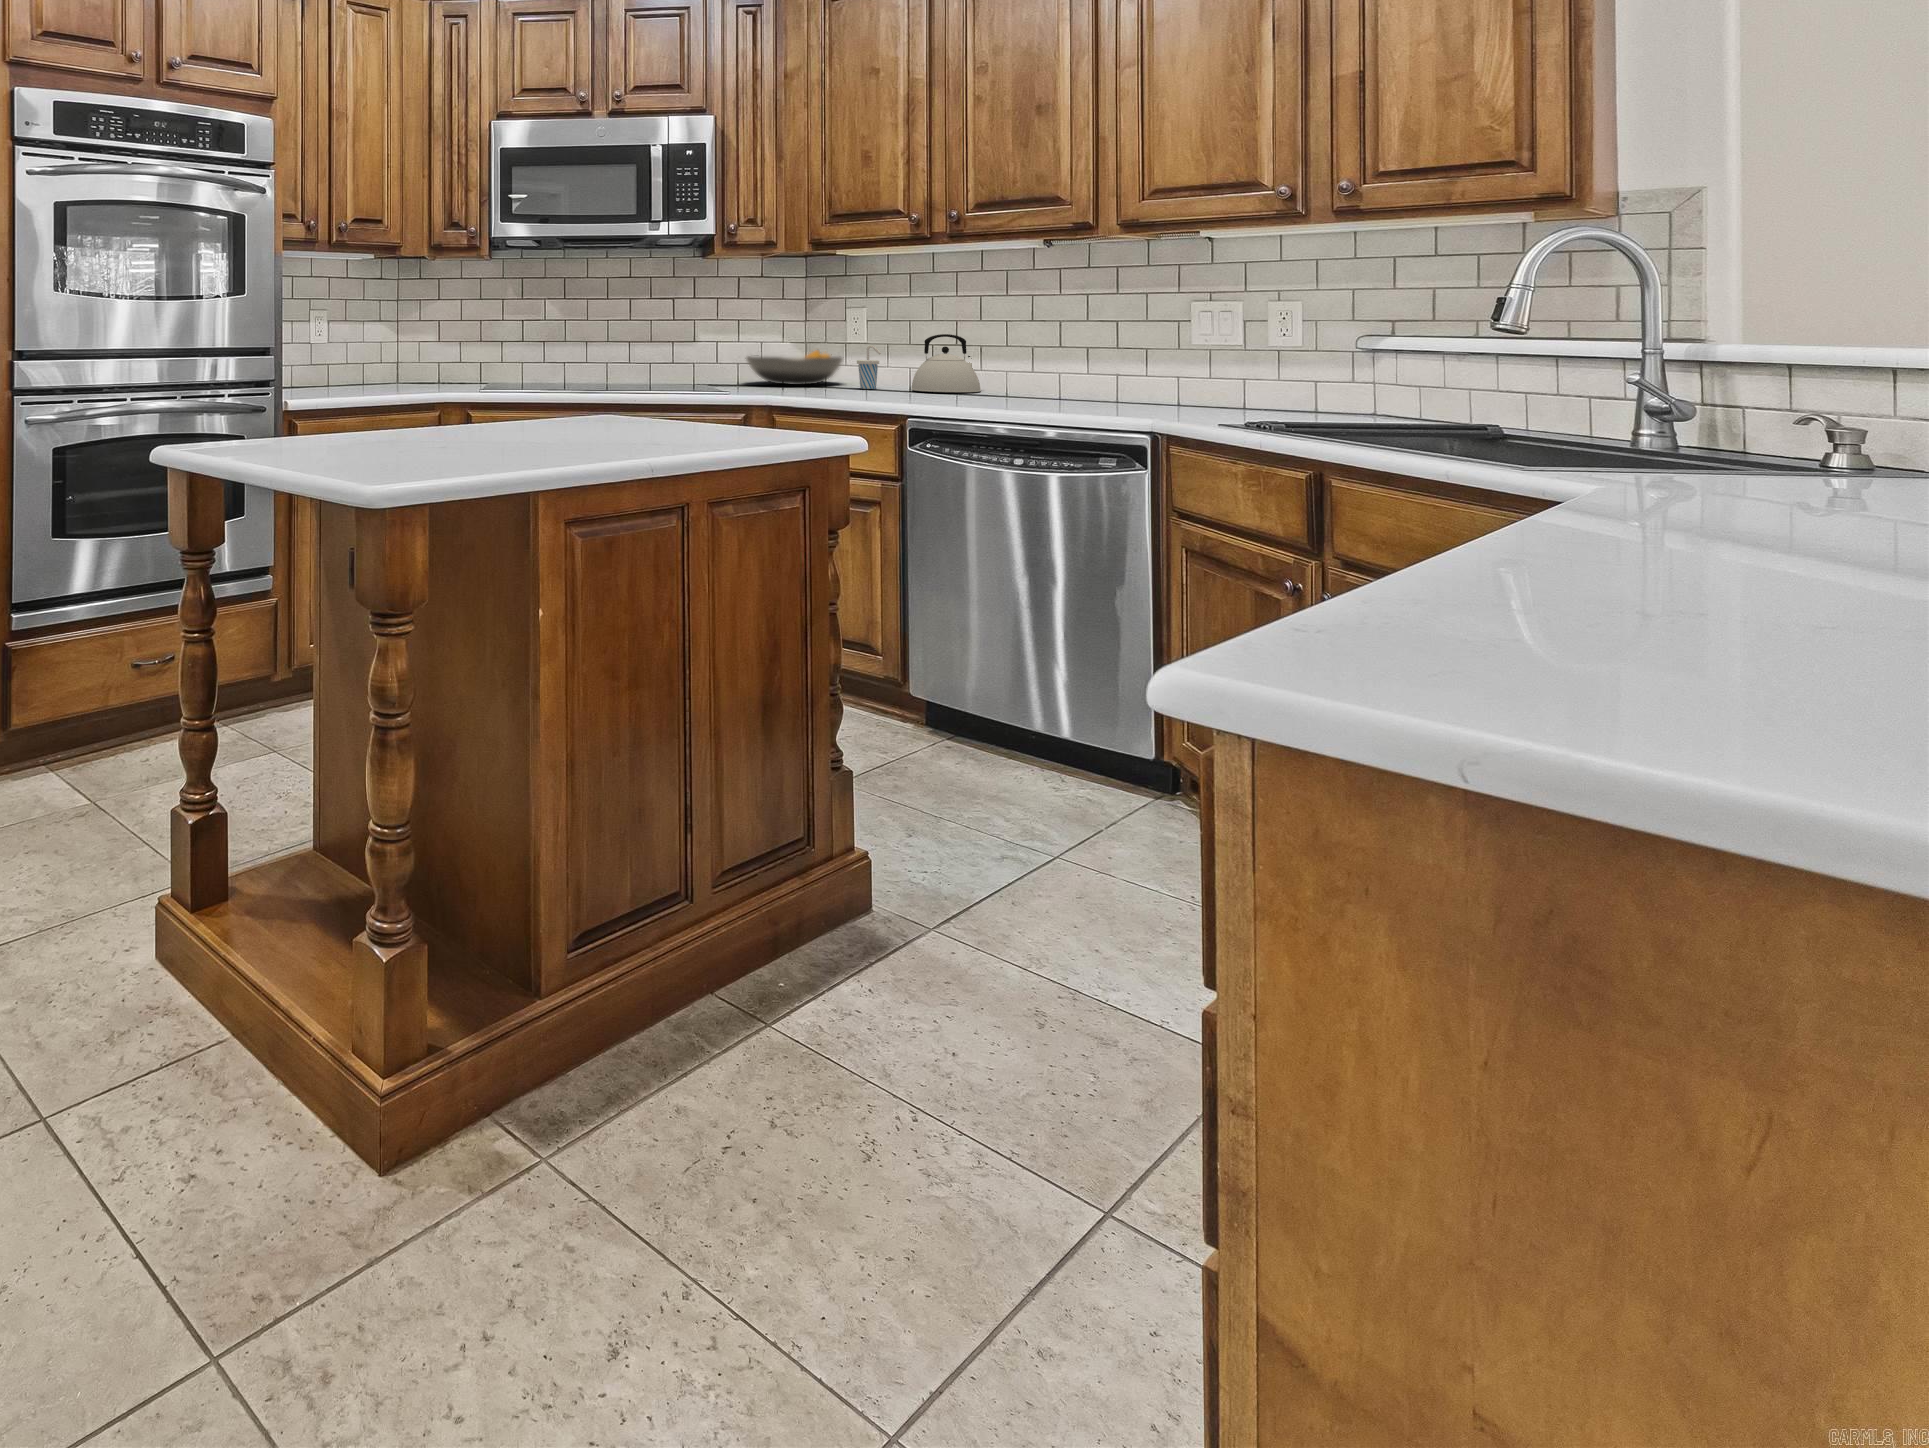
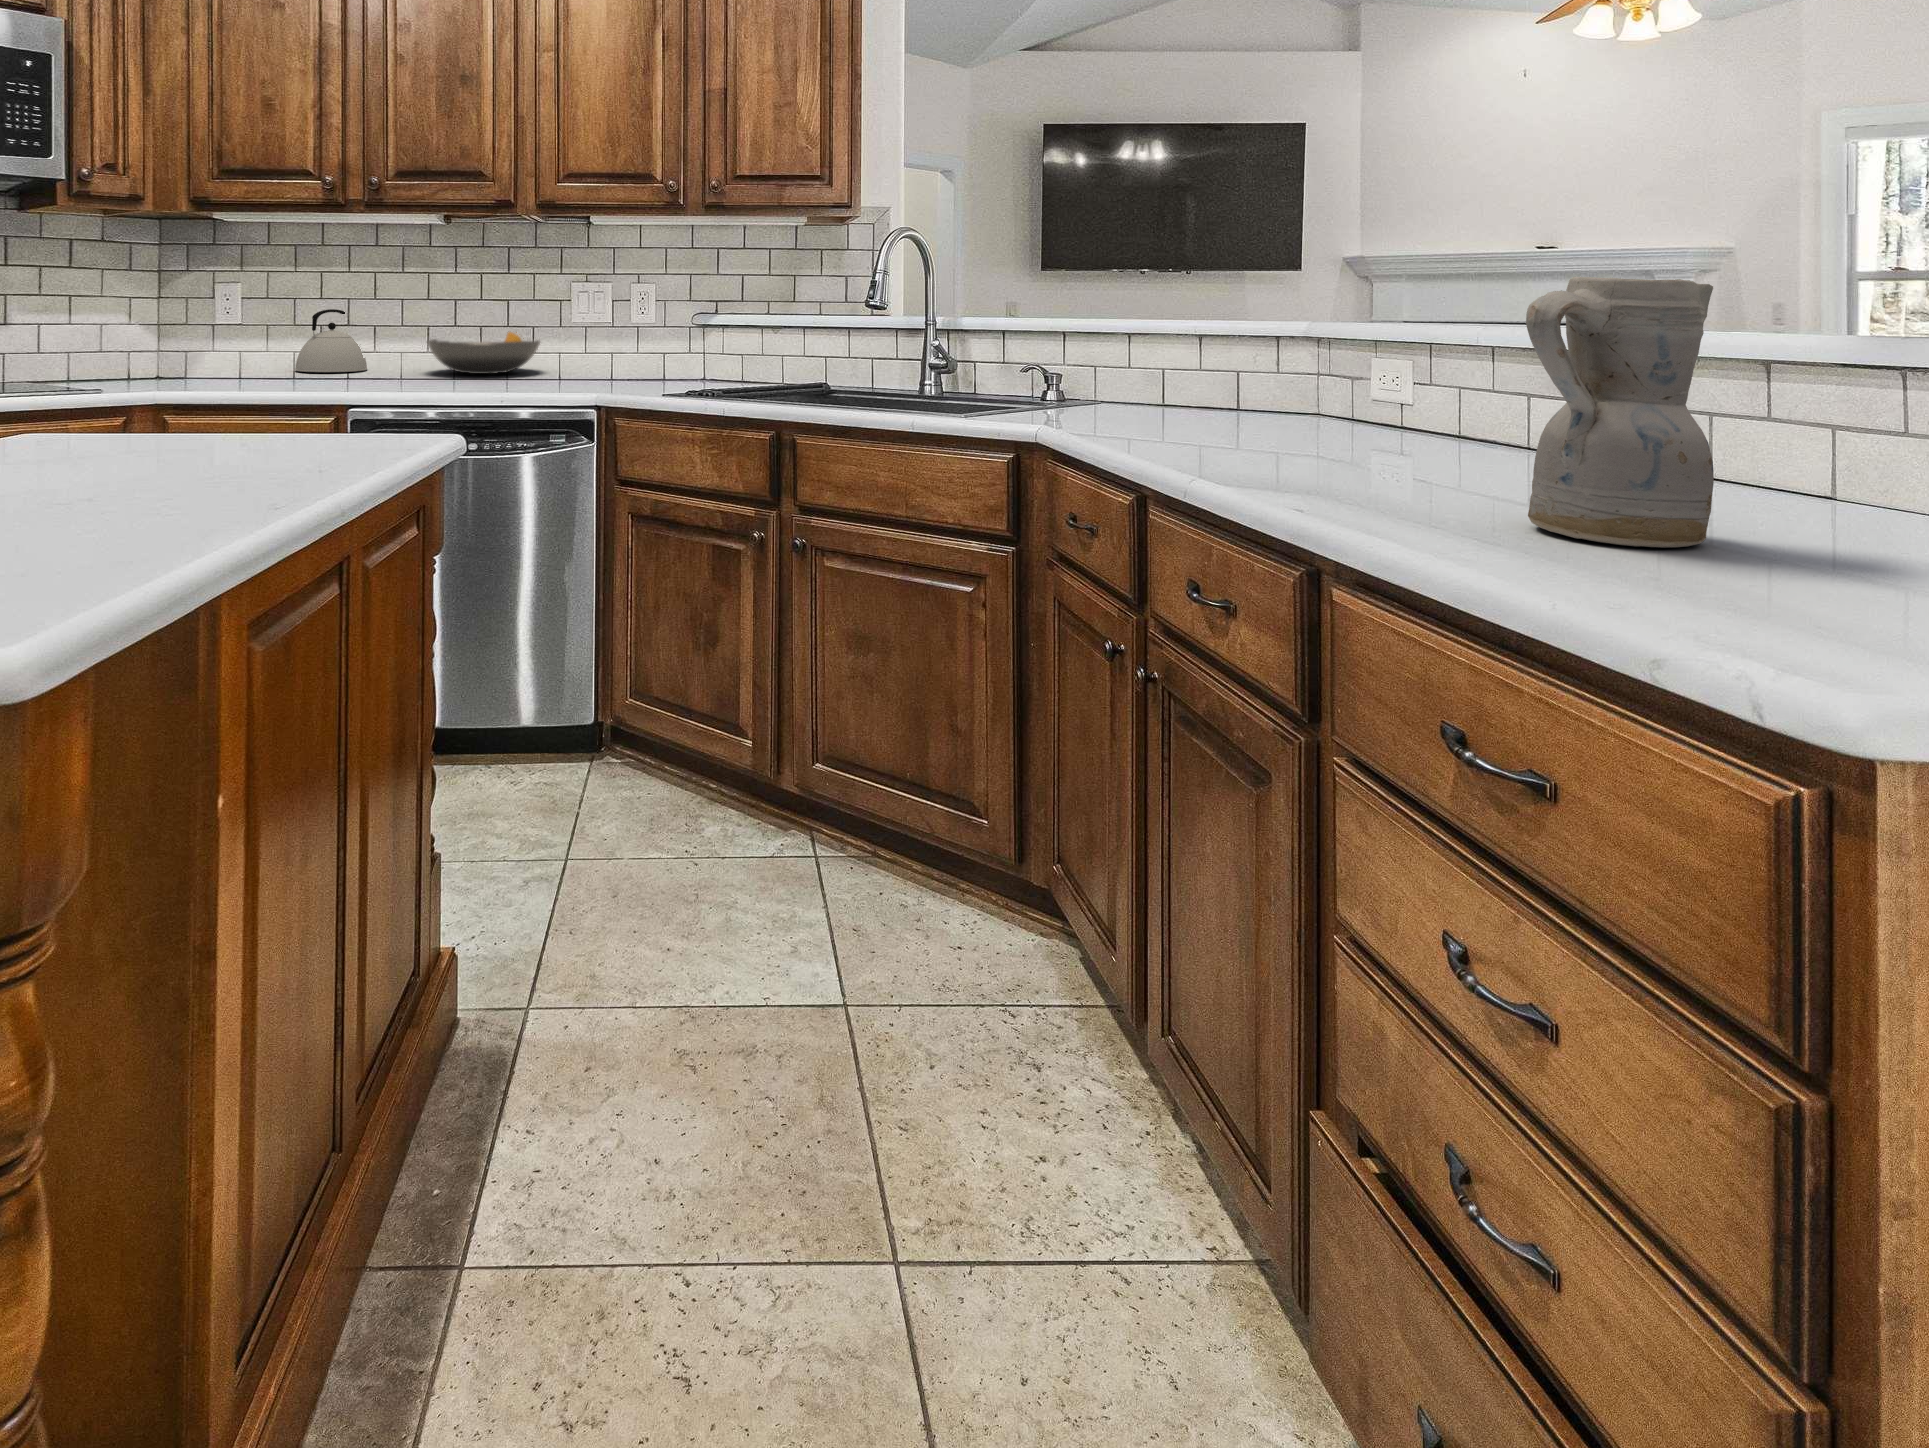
ceramic pitcher: none [1493,266,1810,600] -> present [1526,276,1714,548]
cup: present [857,345,881,389] -> none [231,322,260,372]
fruit bowl: present [746,350,842,385] -> present [428,332,540,374]

